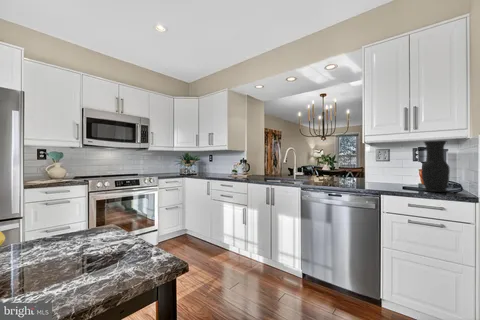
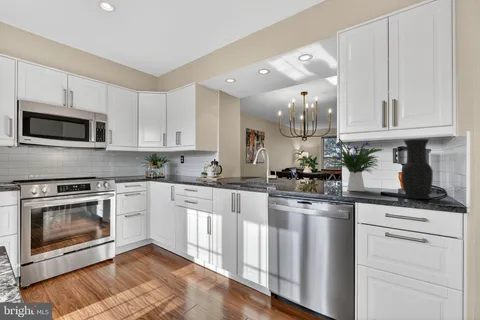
flower arrangement: none [355,139,405,186] -> present [333,139,383,191]

